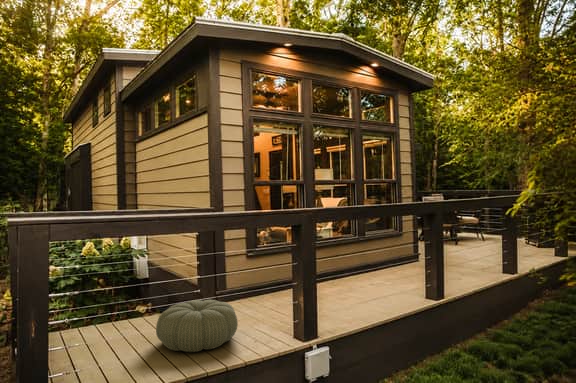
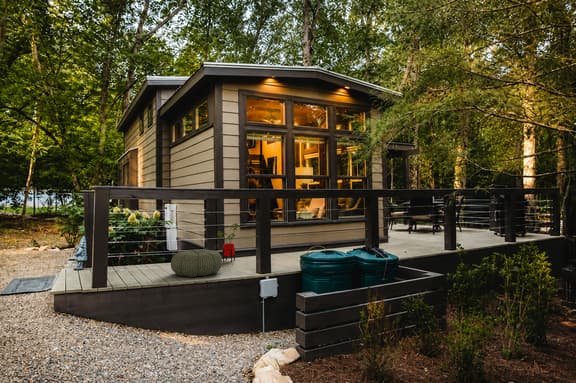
house plant: none [216,250,250,307] -> present [217,223,238,262]

